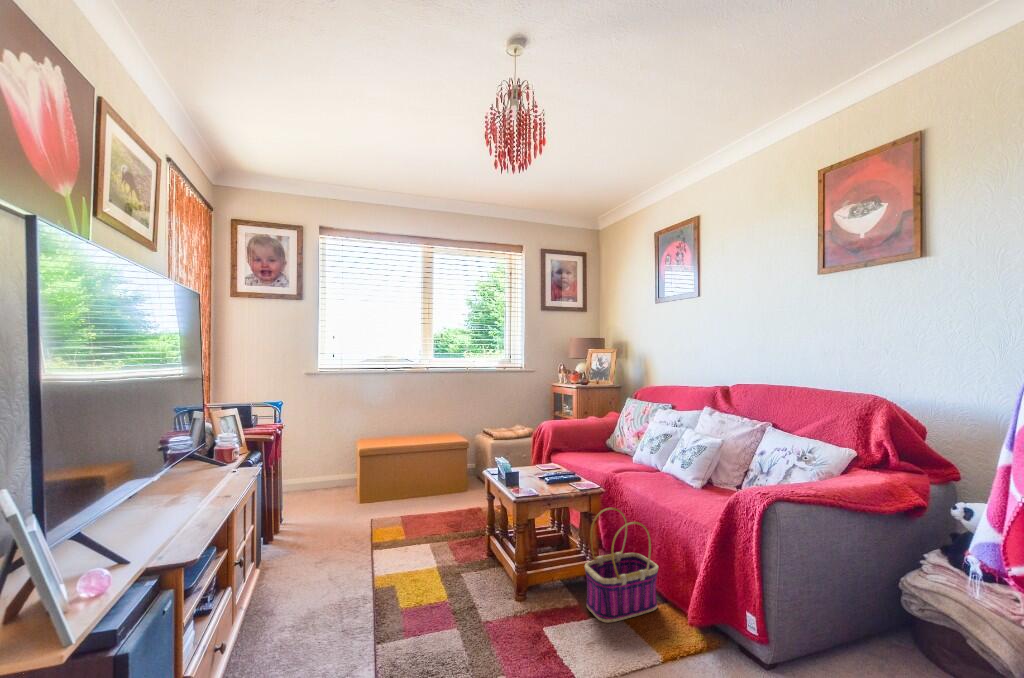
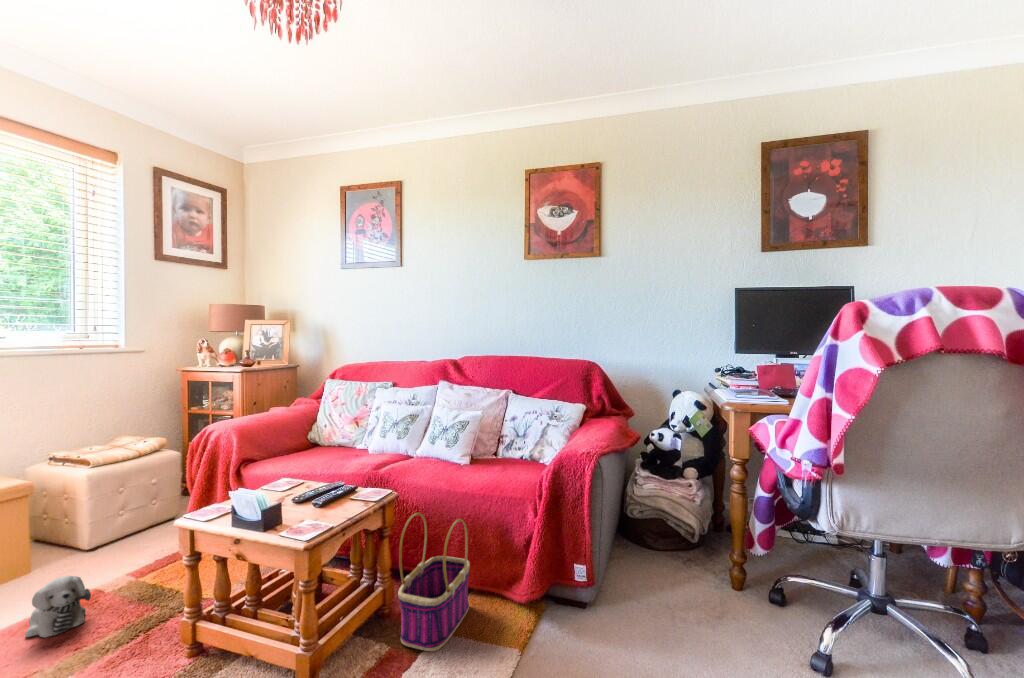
plush toy: none [440,488,466,519] -> present [25,576,91,637]

